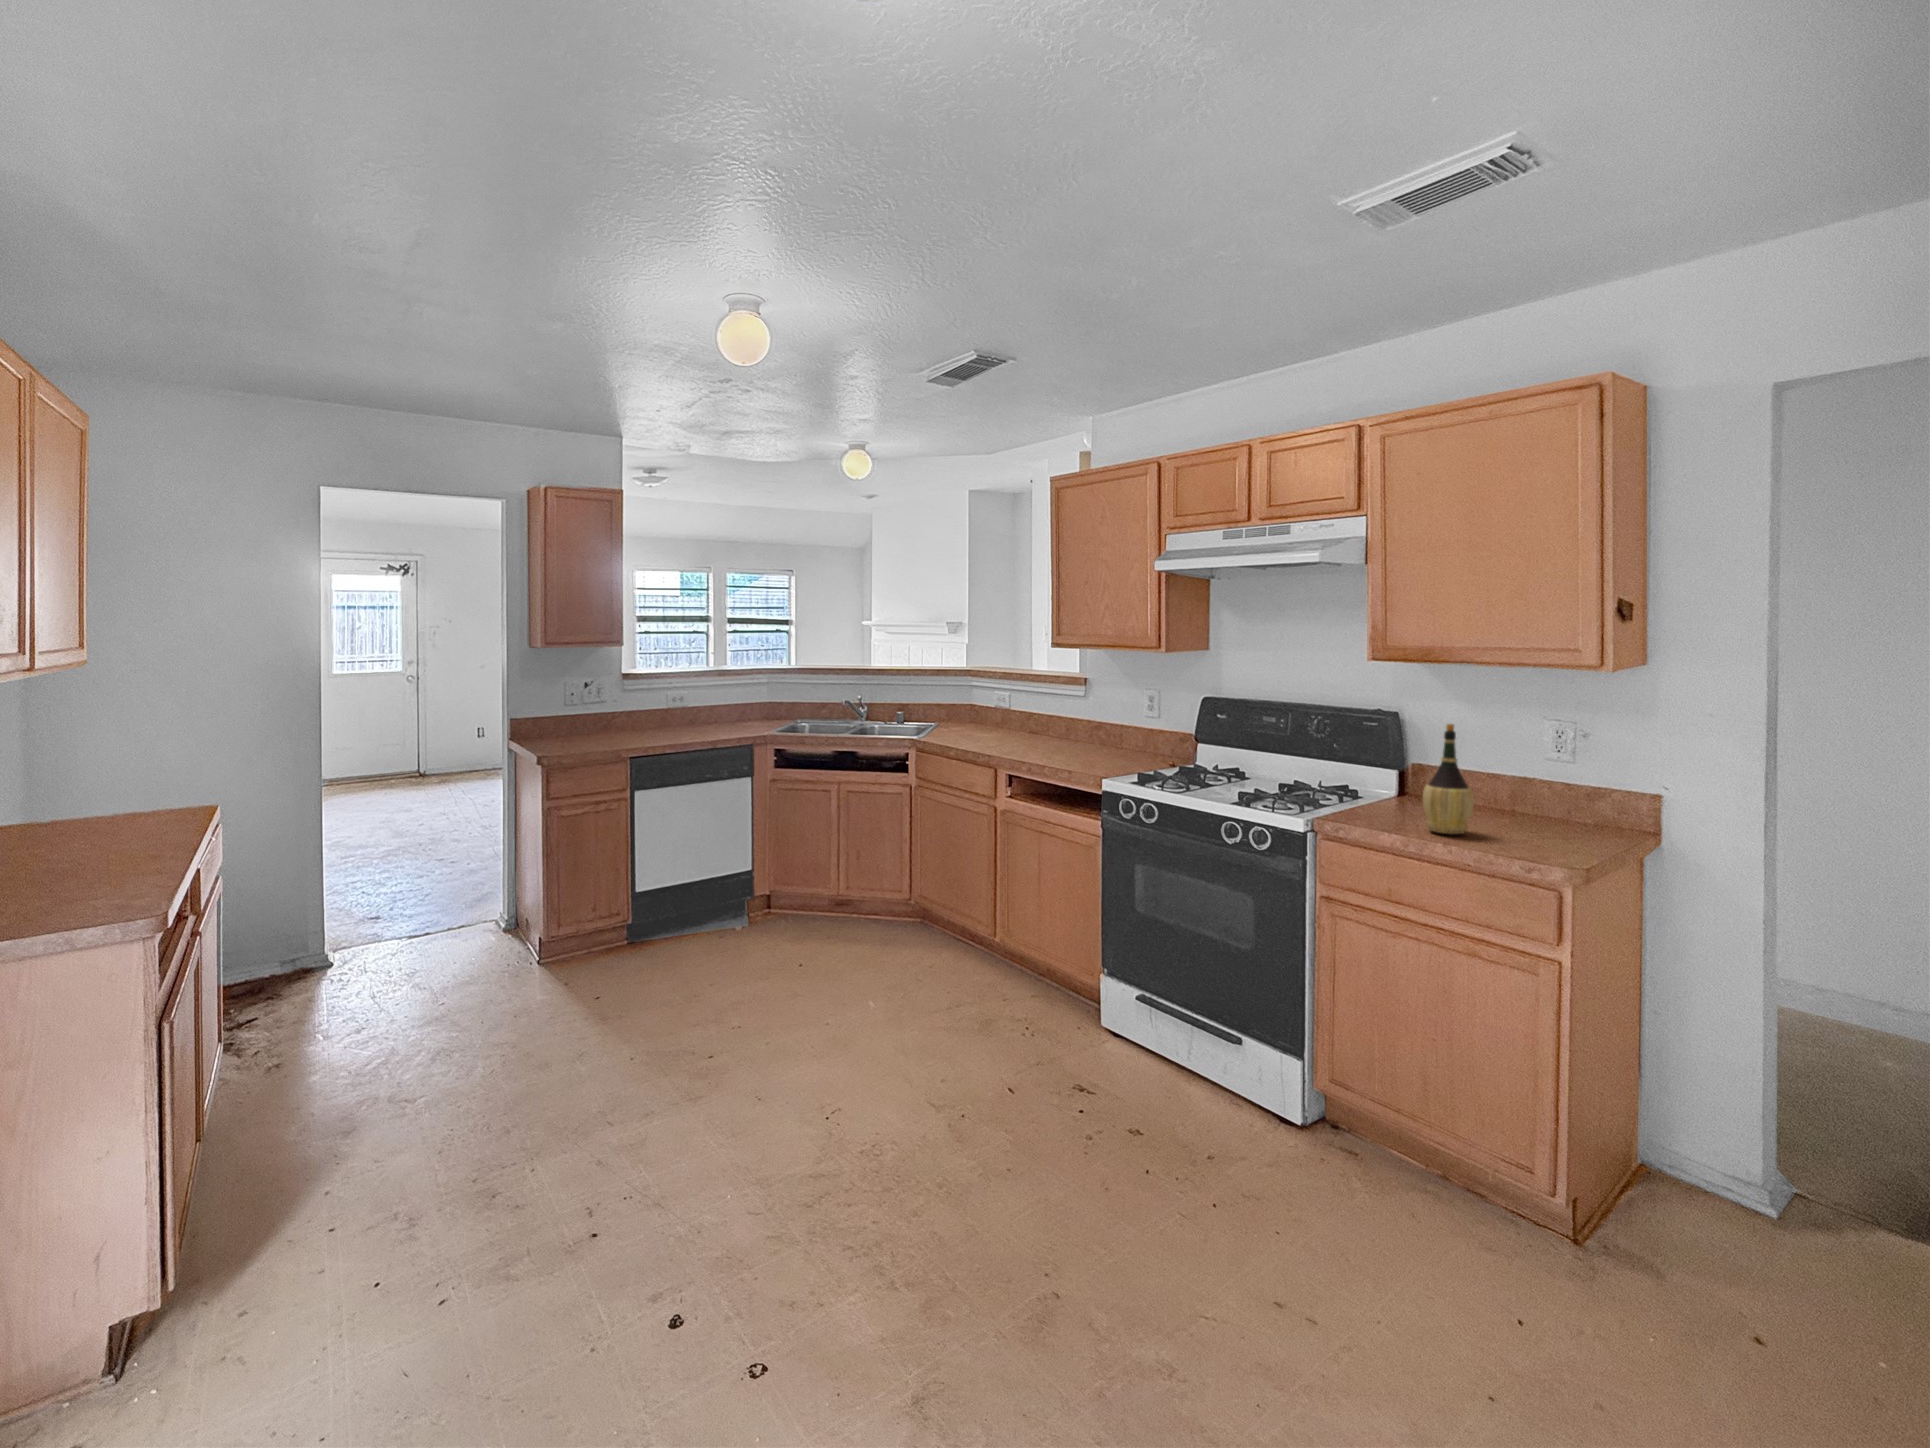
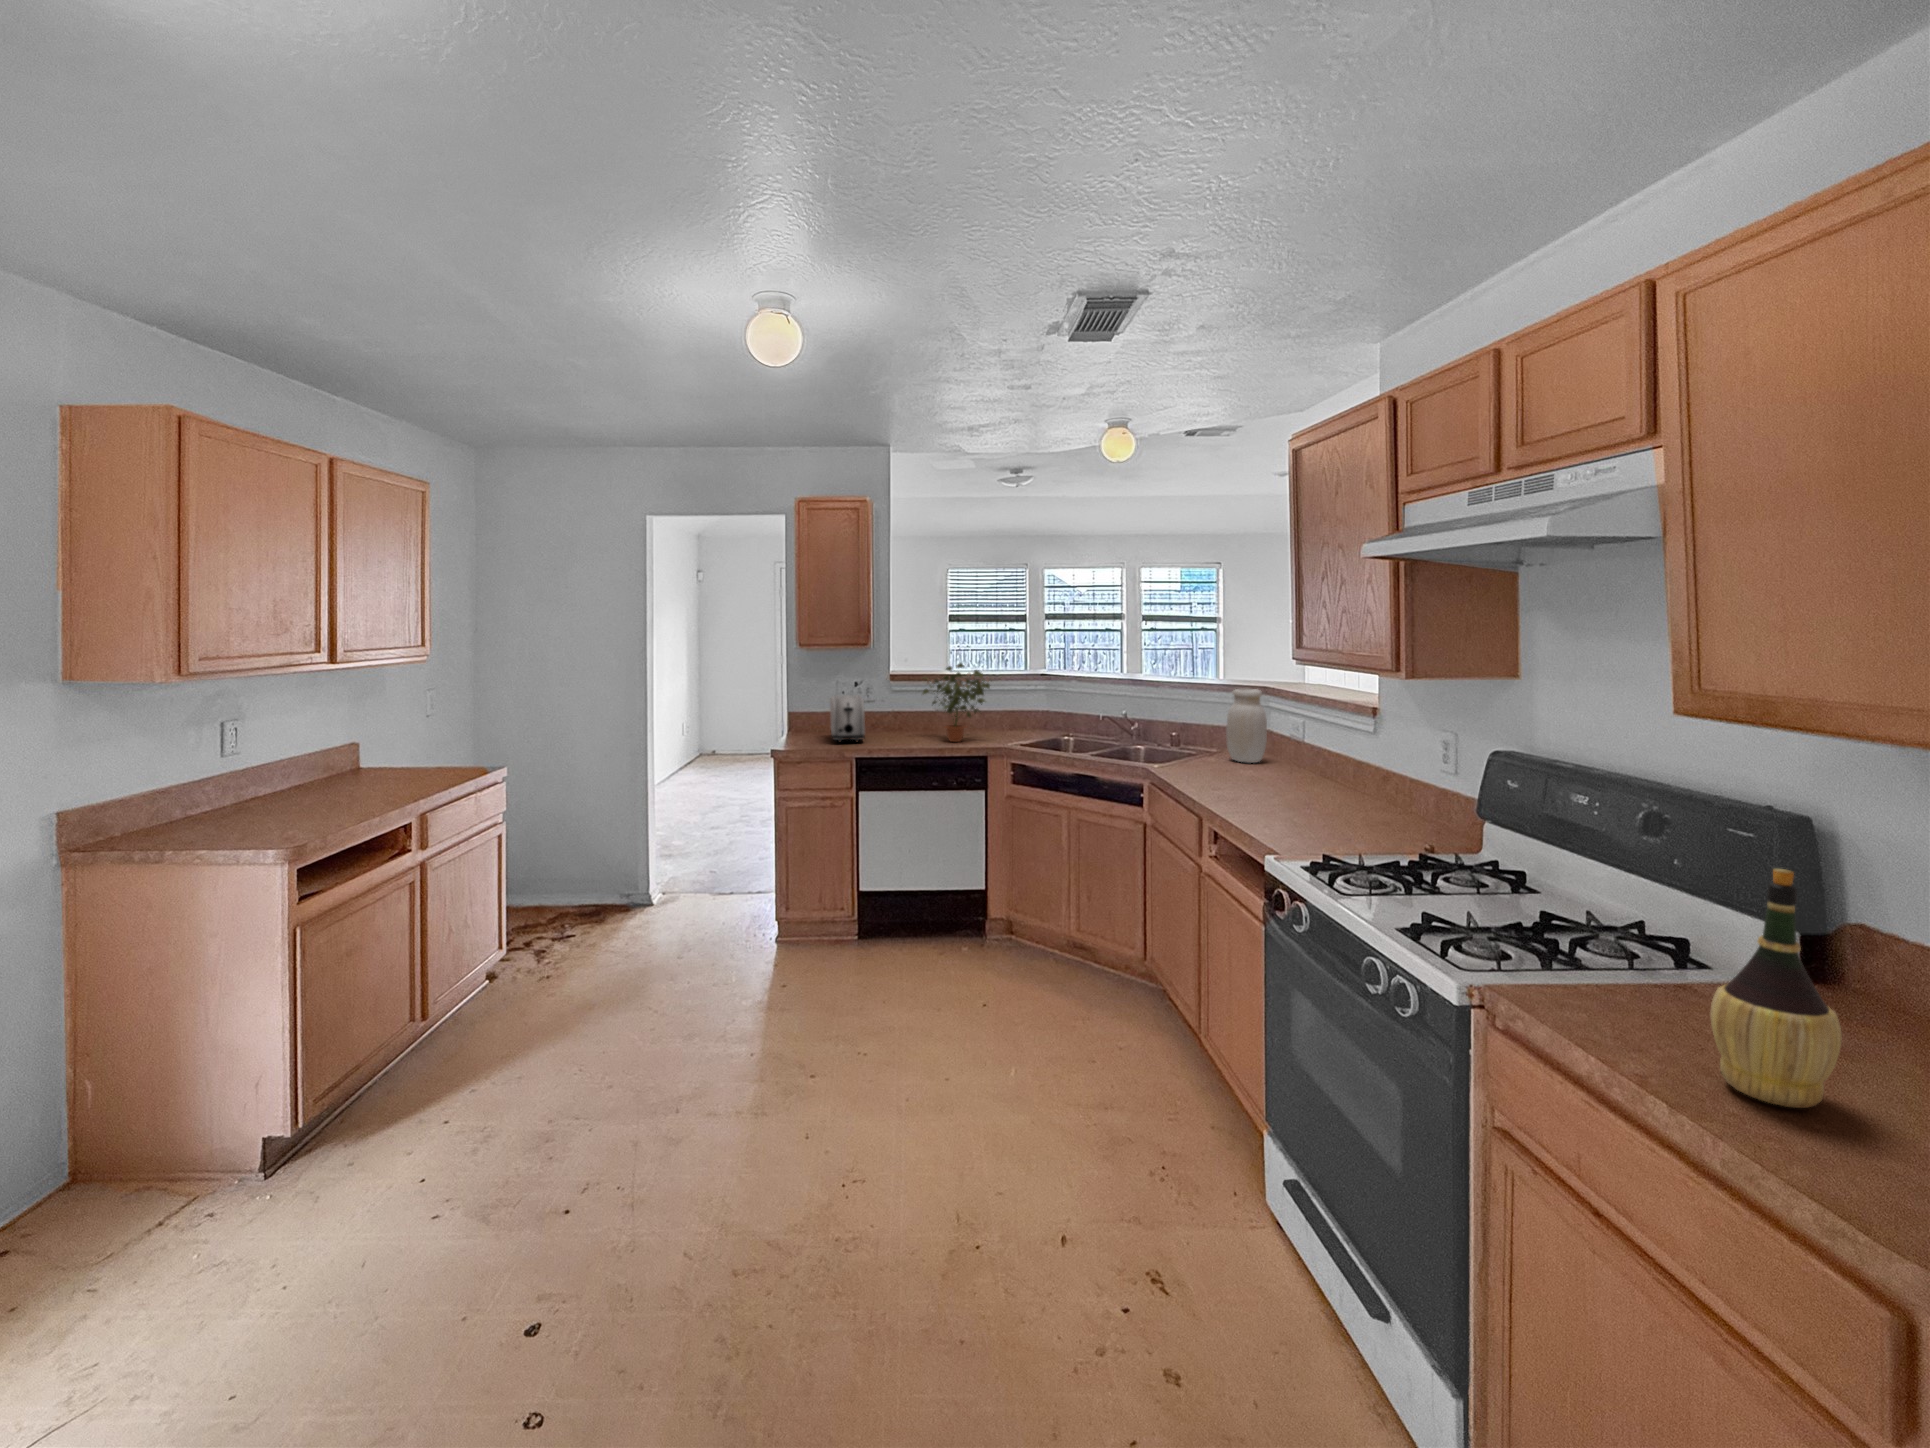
potted plant: none [664,656,744,734] -> present [923,663,990,742]
jar: none [958,672,989,731] -> present [1226,689,1267,763]
toaster: none [562,692,615,742] -> present [830,695,865,743]

